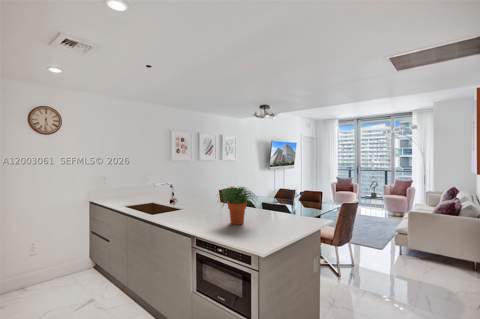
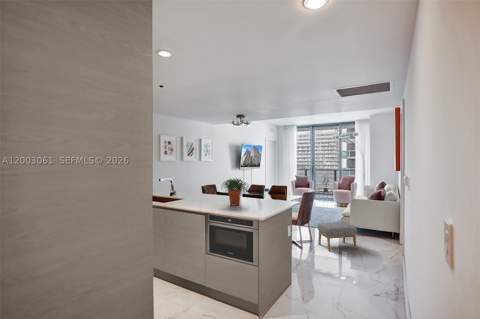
footstool: none [362,244,420,285] -> present [318,222,357,251]

